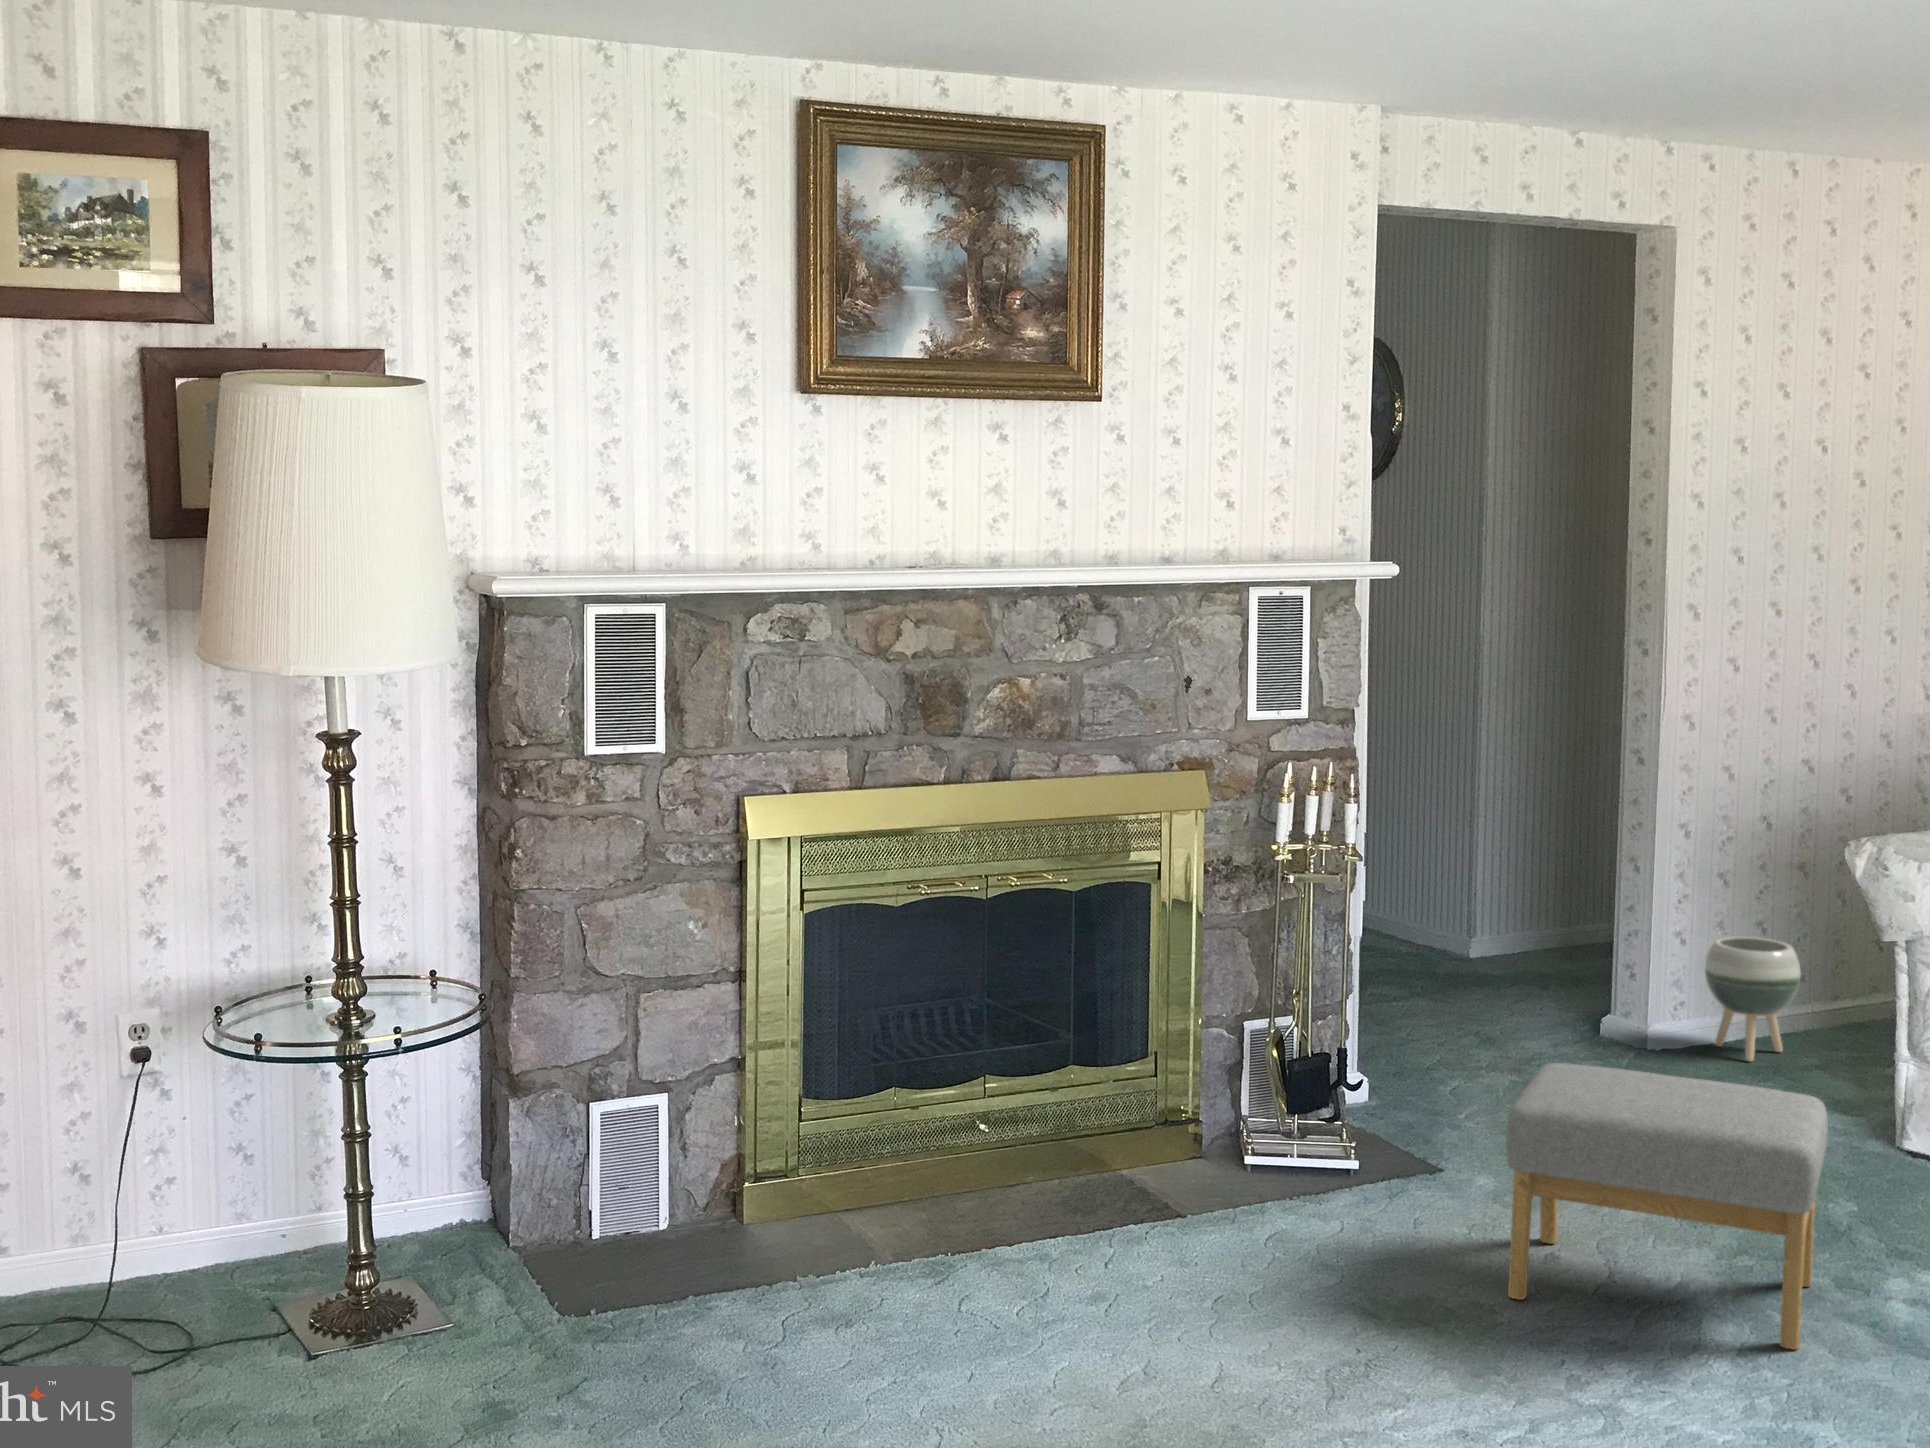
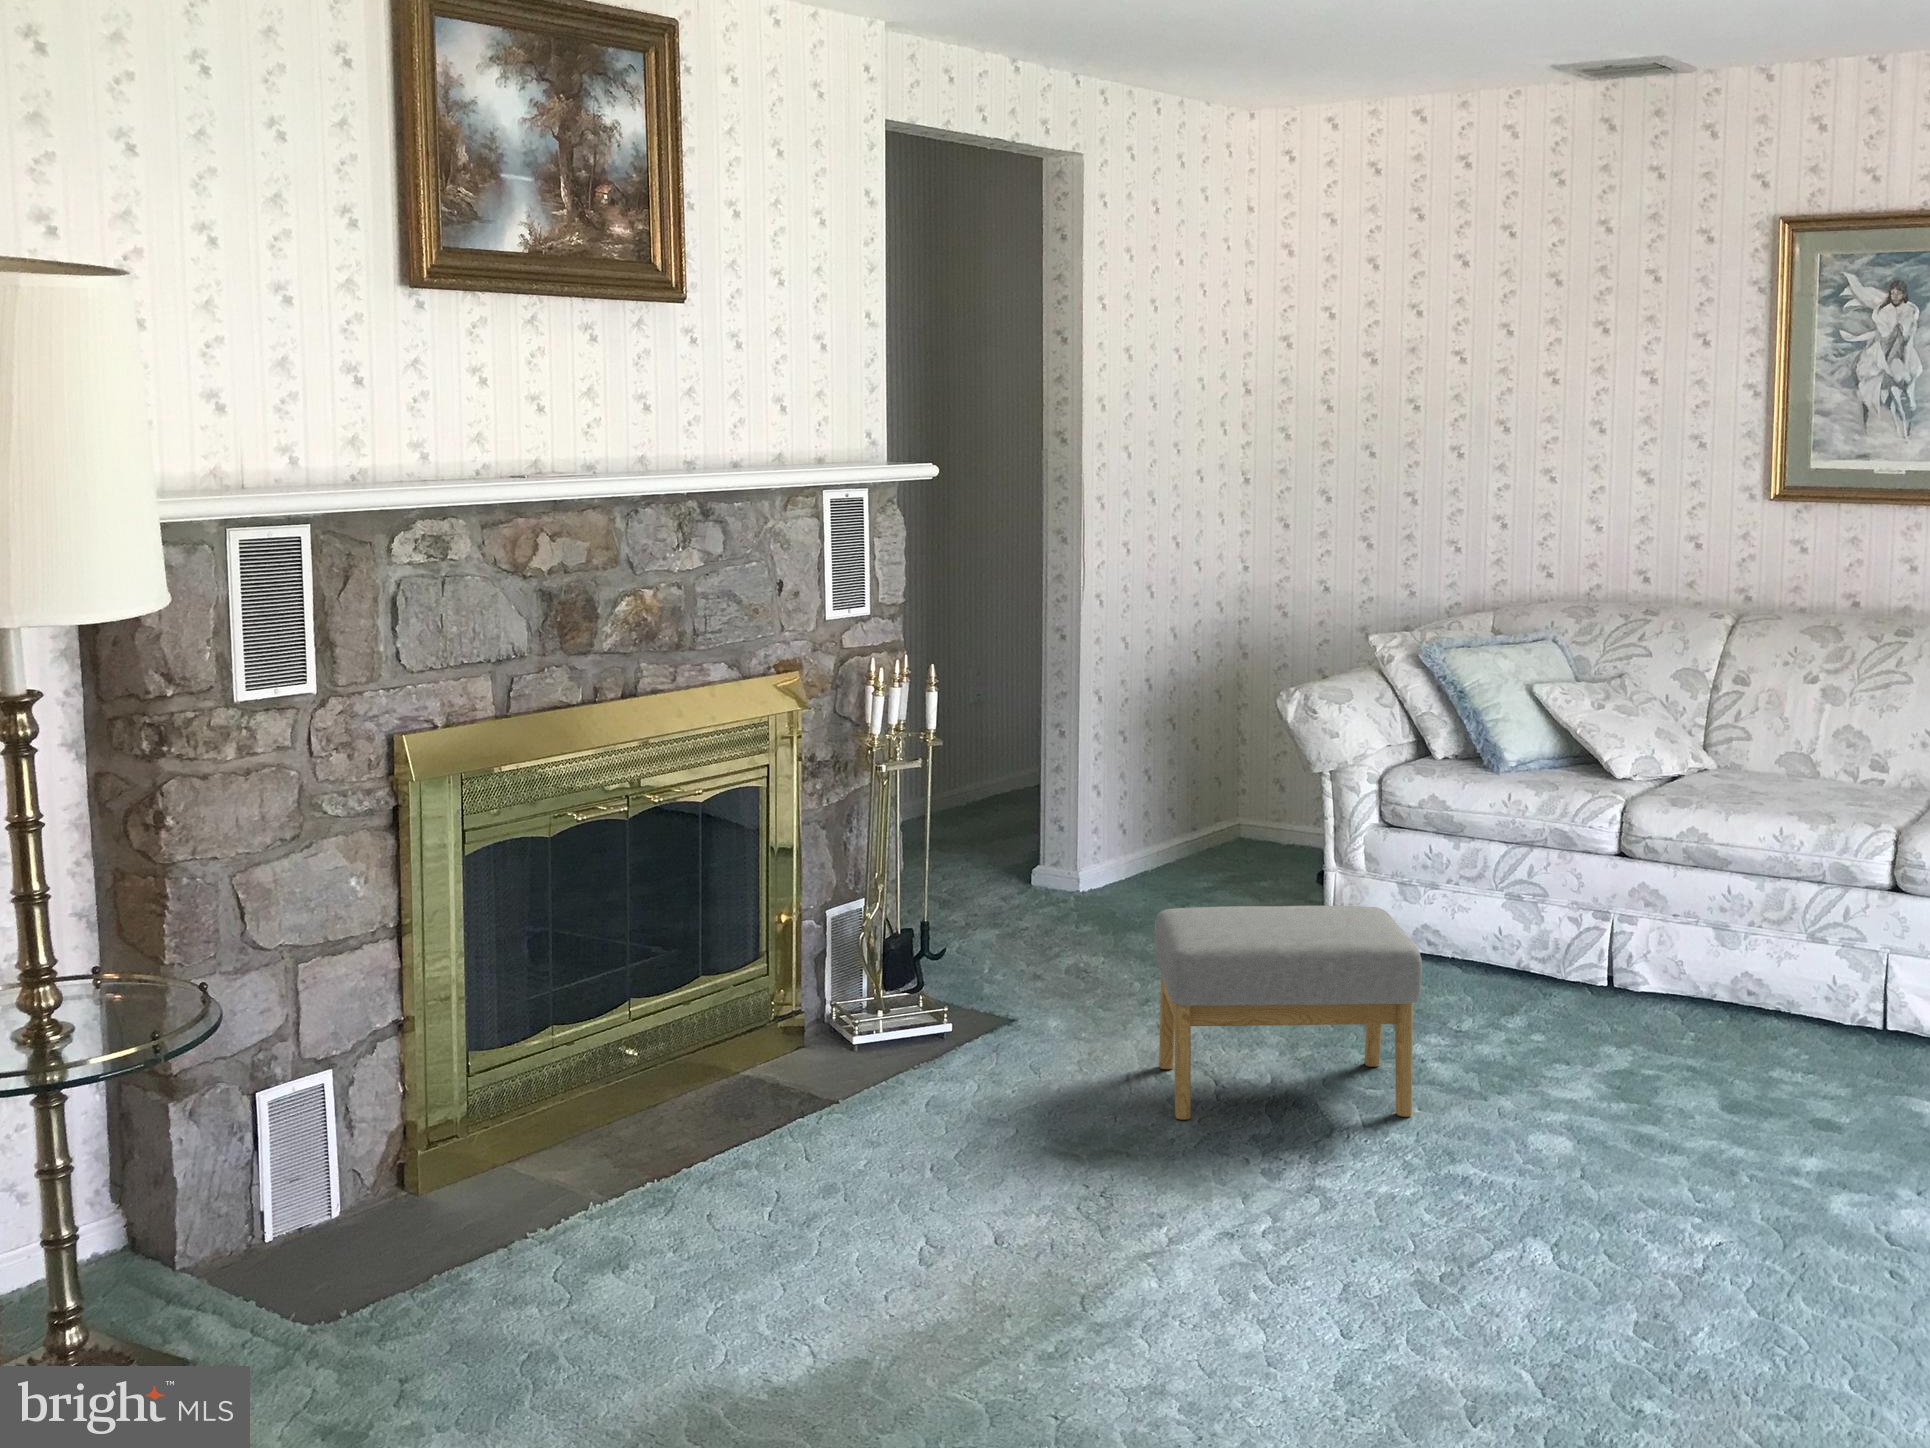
planter: present [1705,937,1801,1061] -> none [1143,787,1220,894]

